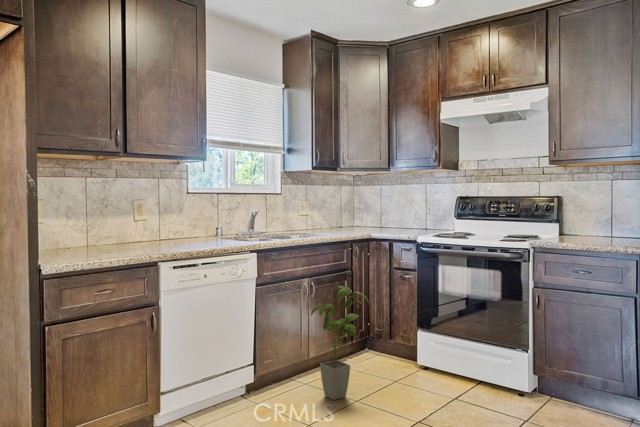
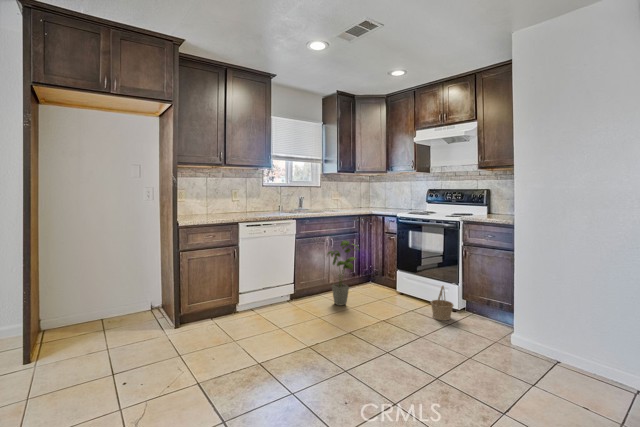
basket: none [490,356,528,415] -> present [431,286,453,320]

